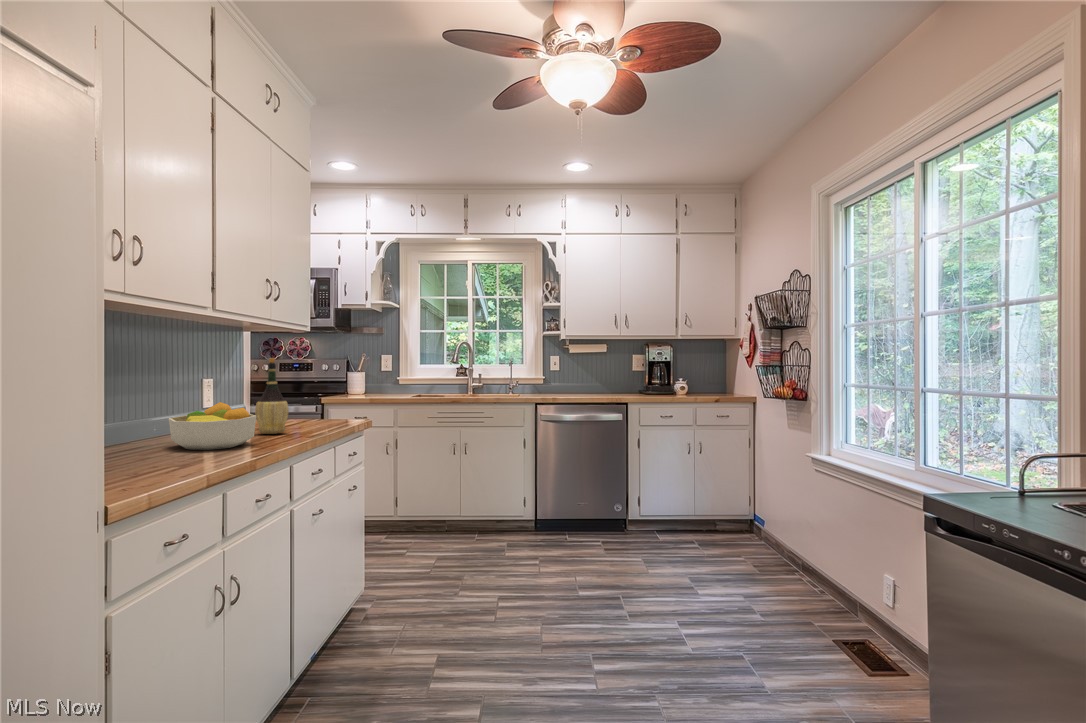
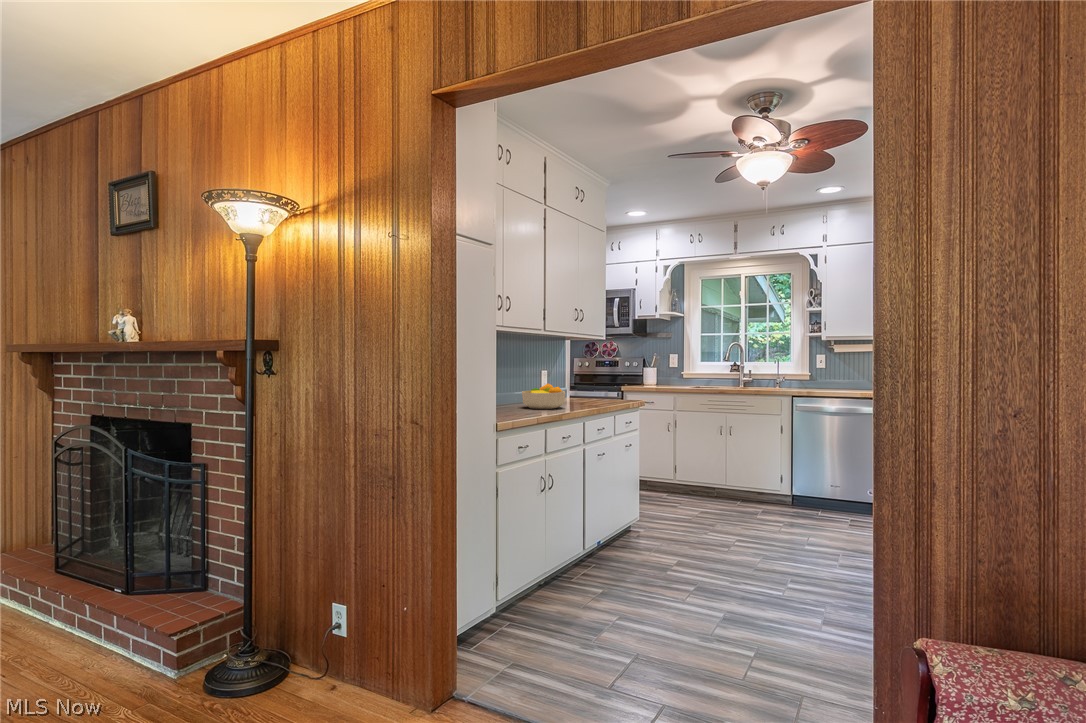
wine bottle: present [255,358,289,434] -> none [568,358,587,405]

